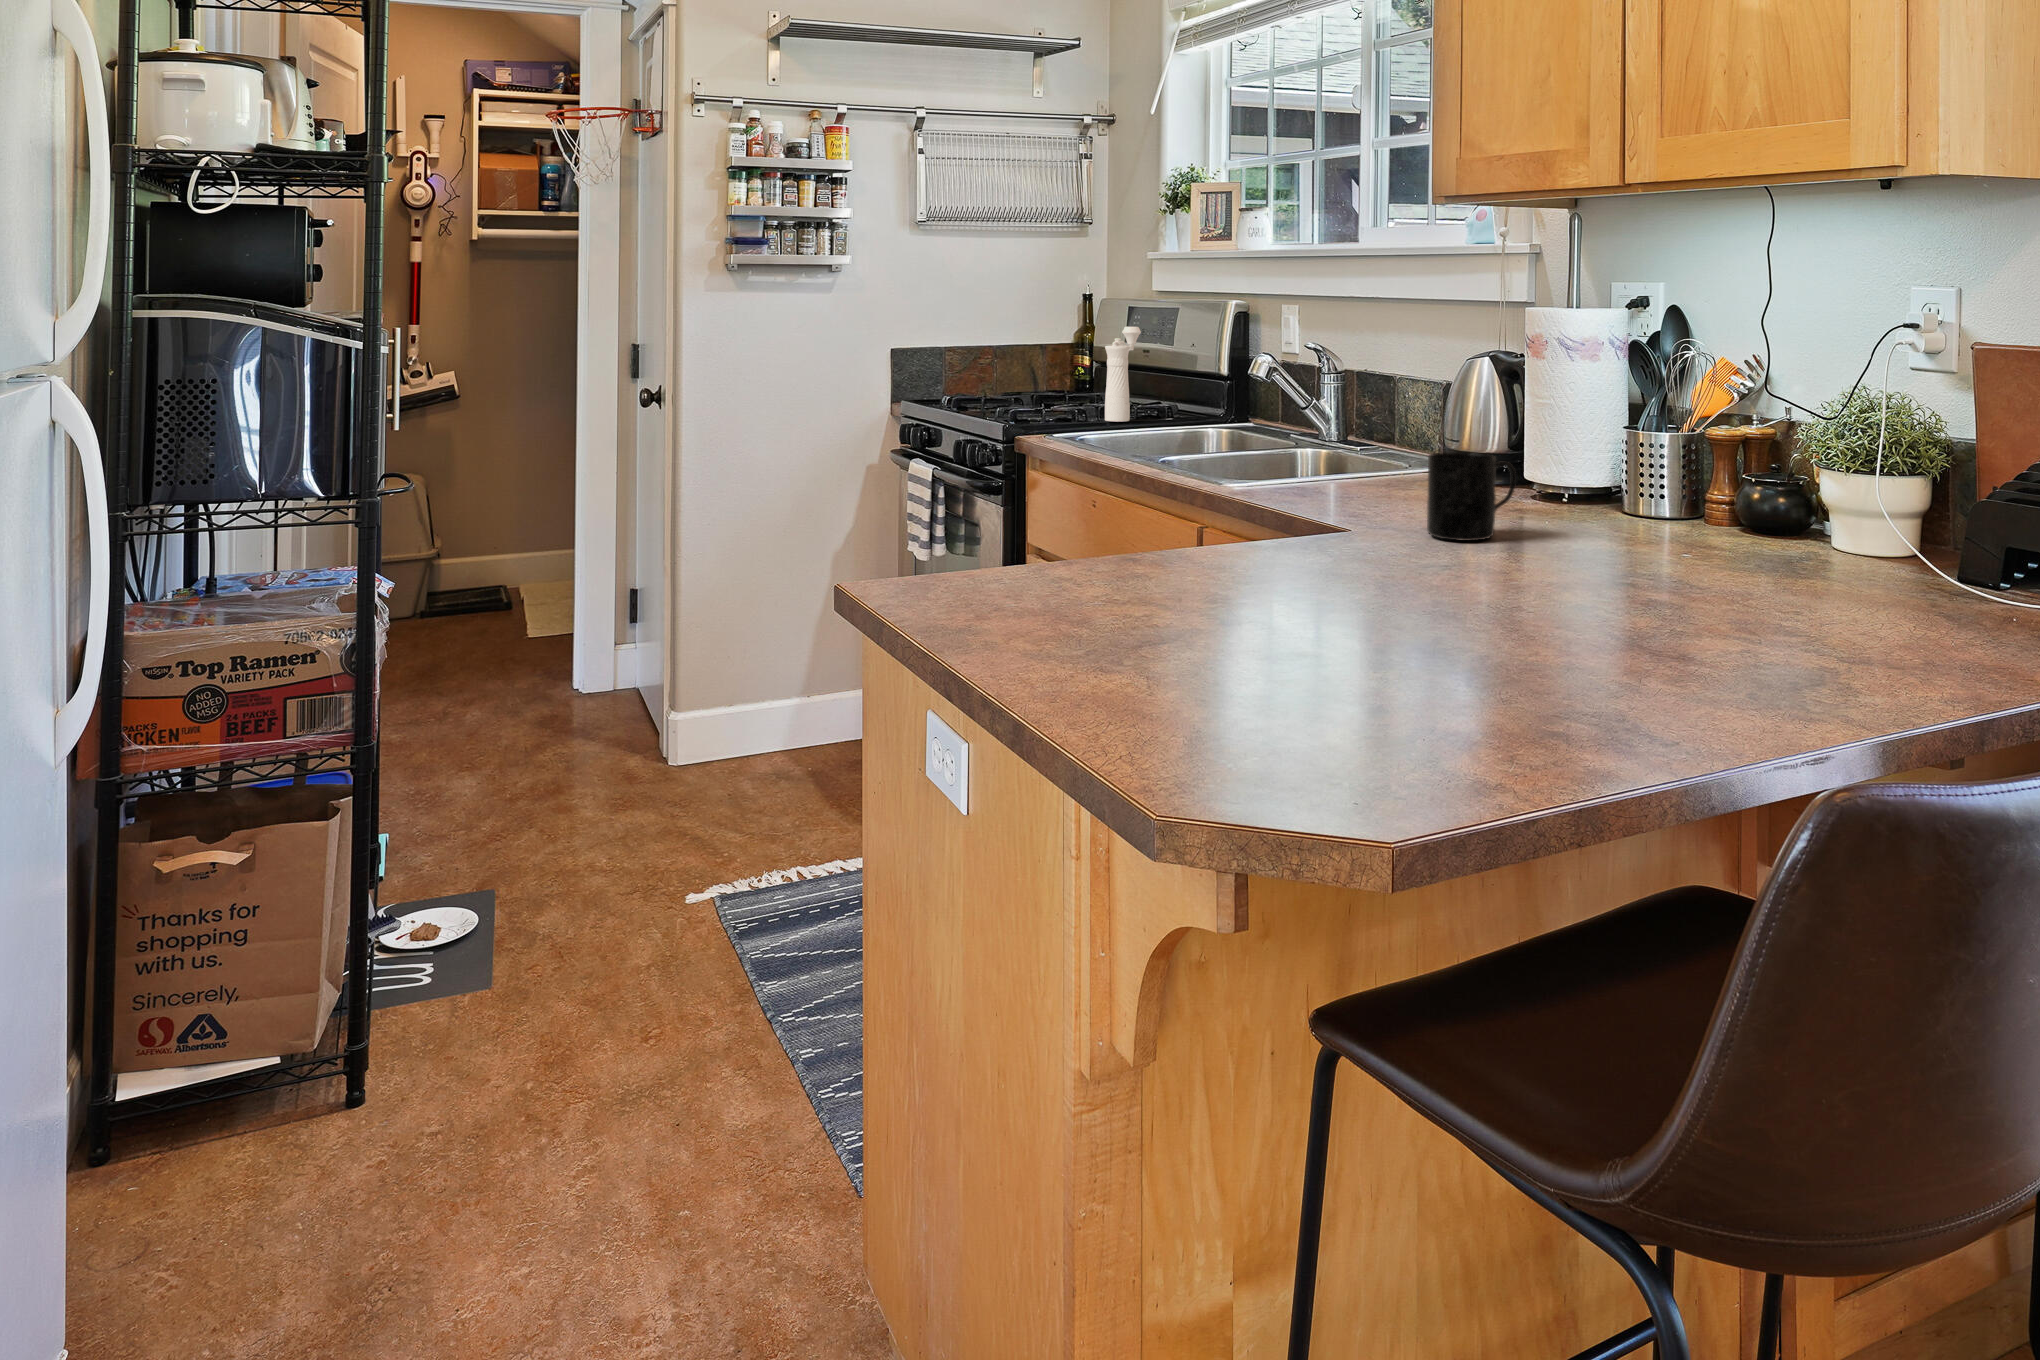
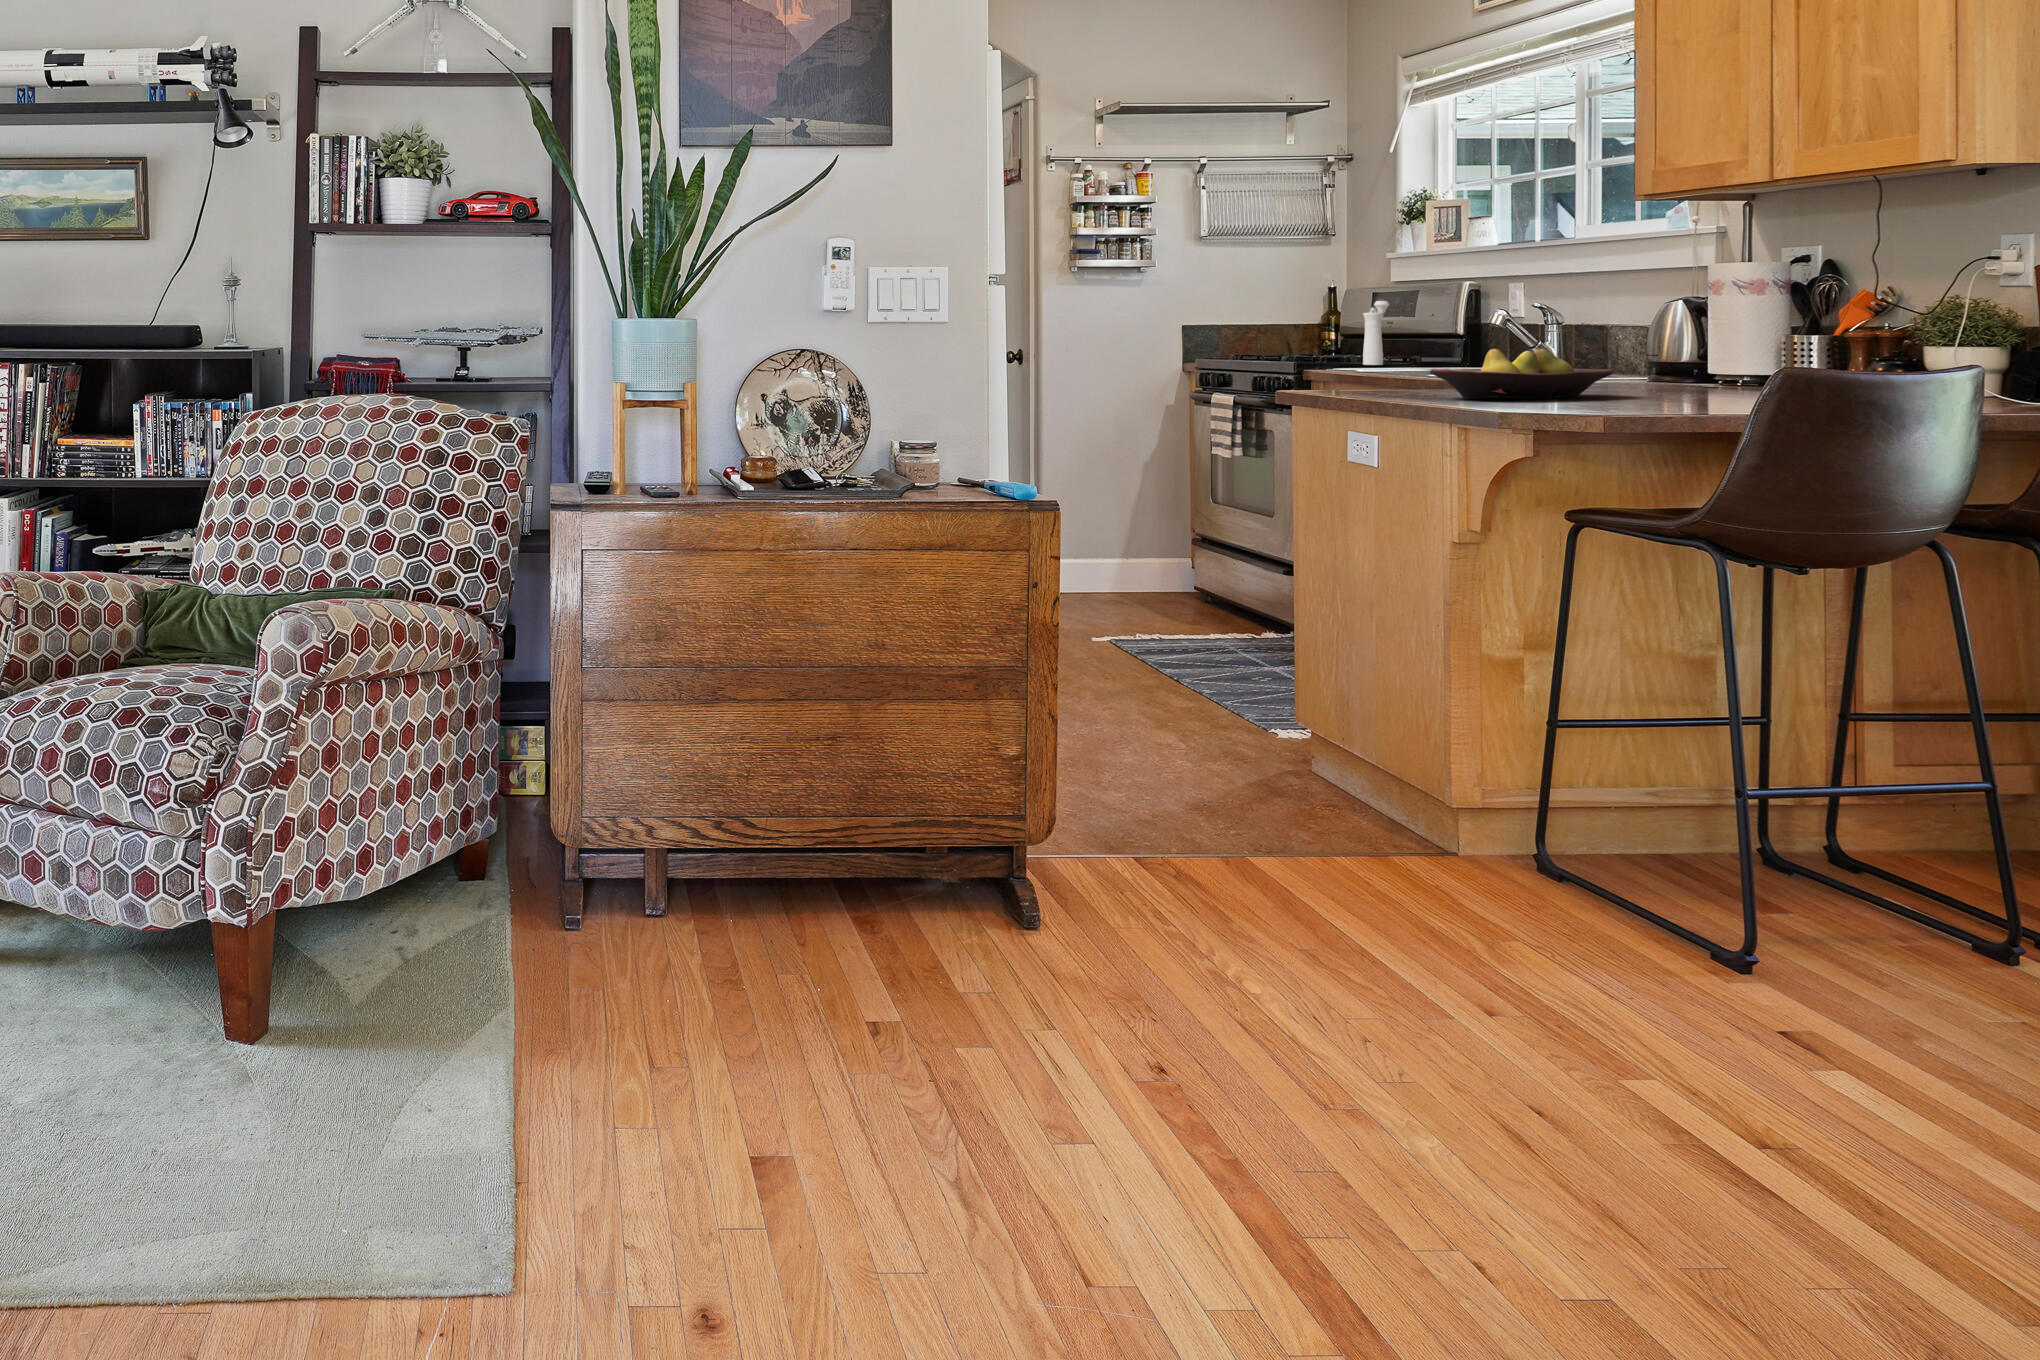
mug: present [1427,452,1516,541] -> none [1629,341,1692,388]
fruit bowl: none [1083,510,1406,636] -> present [1430,349,1613,399]

